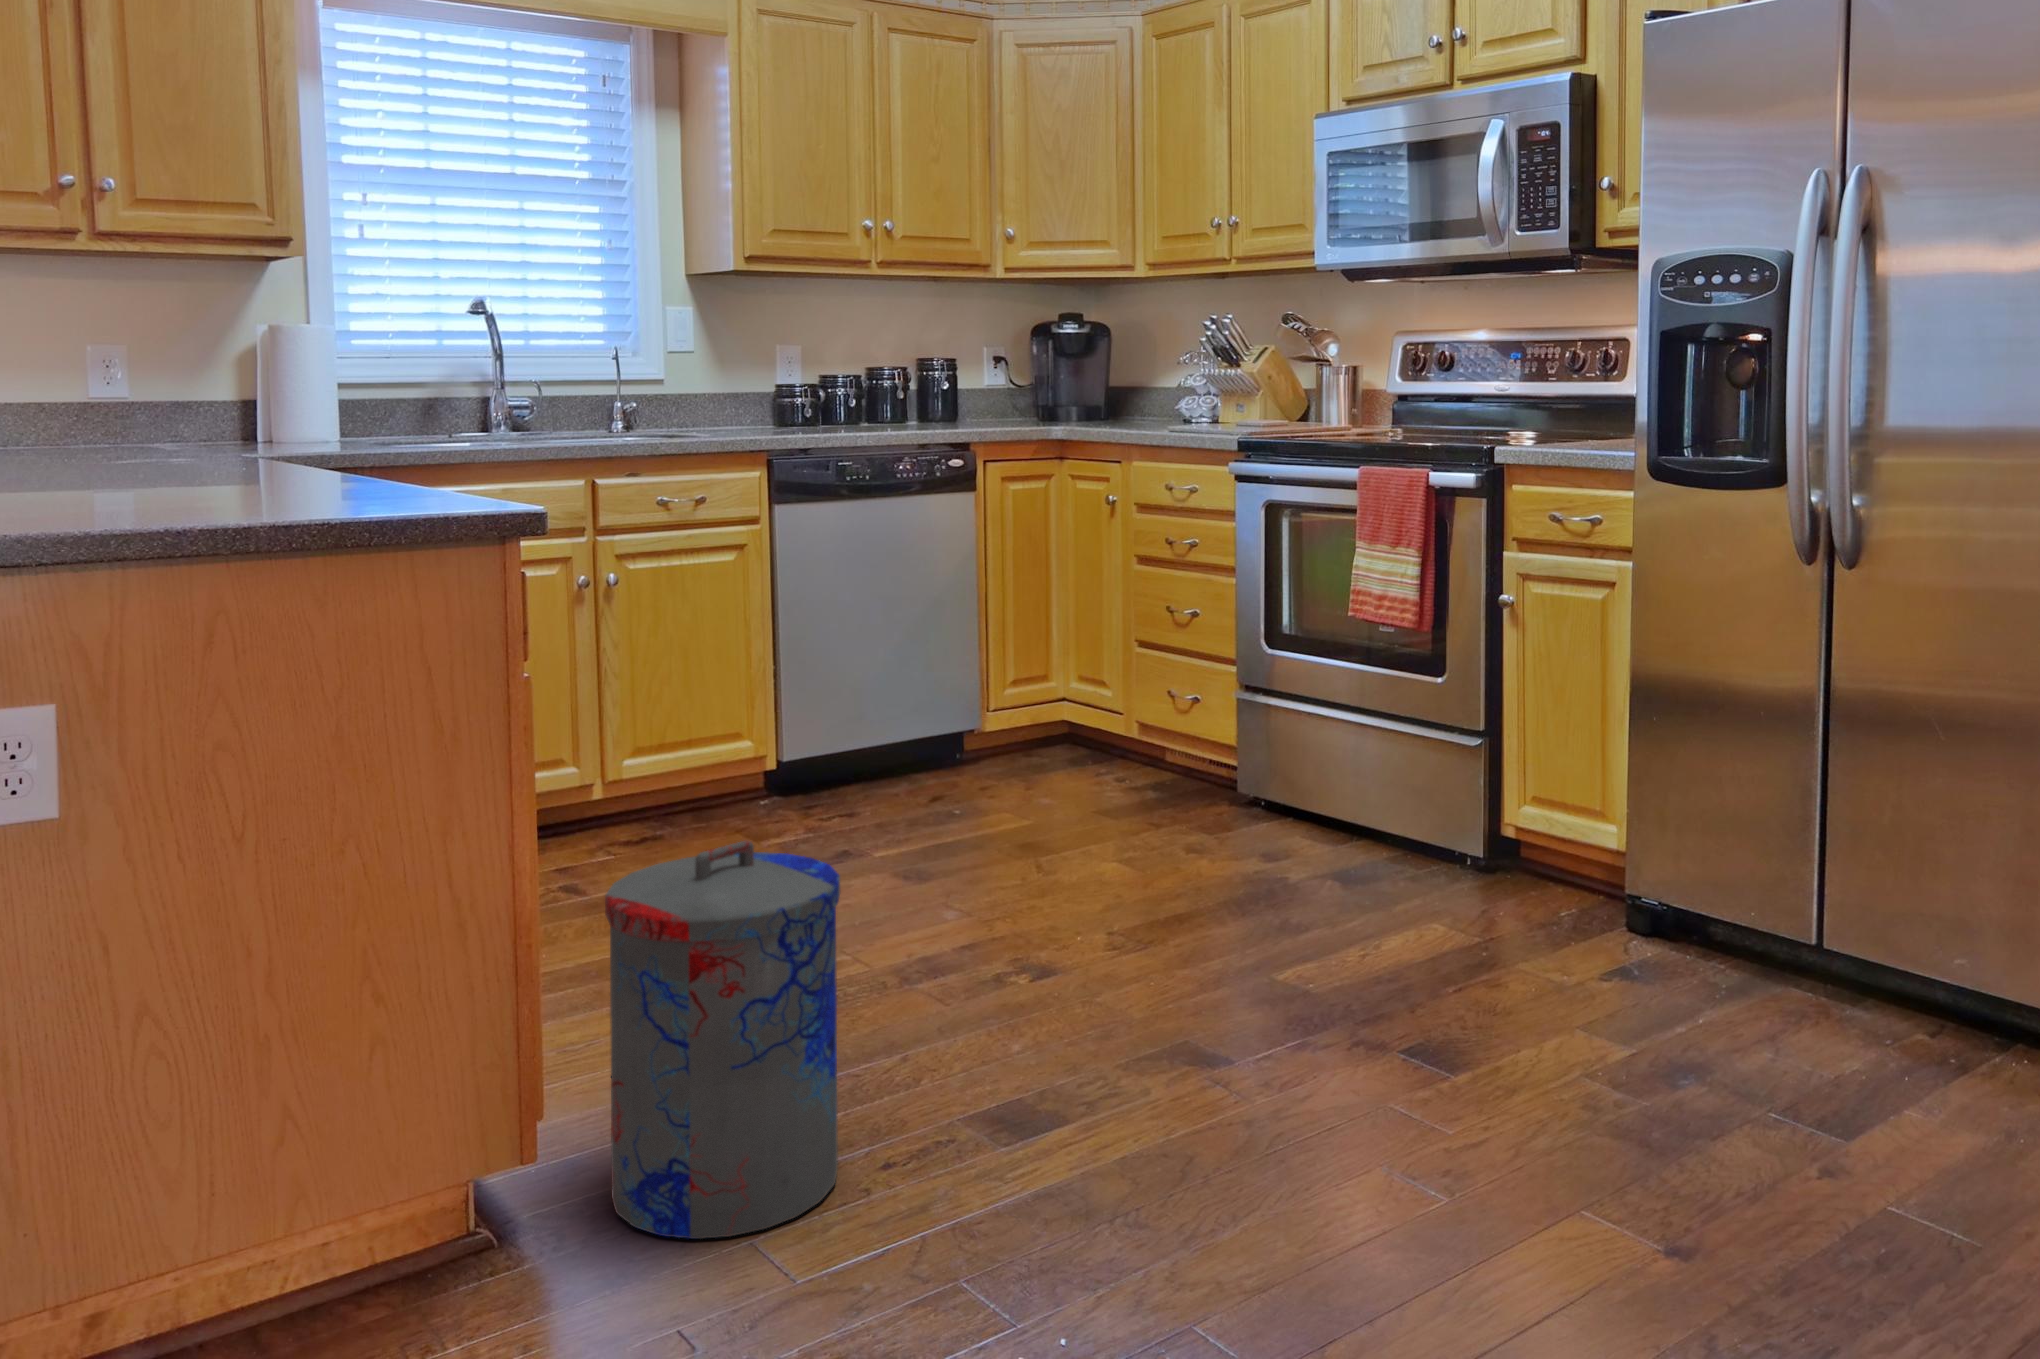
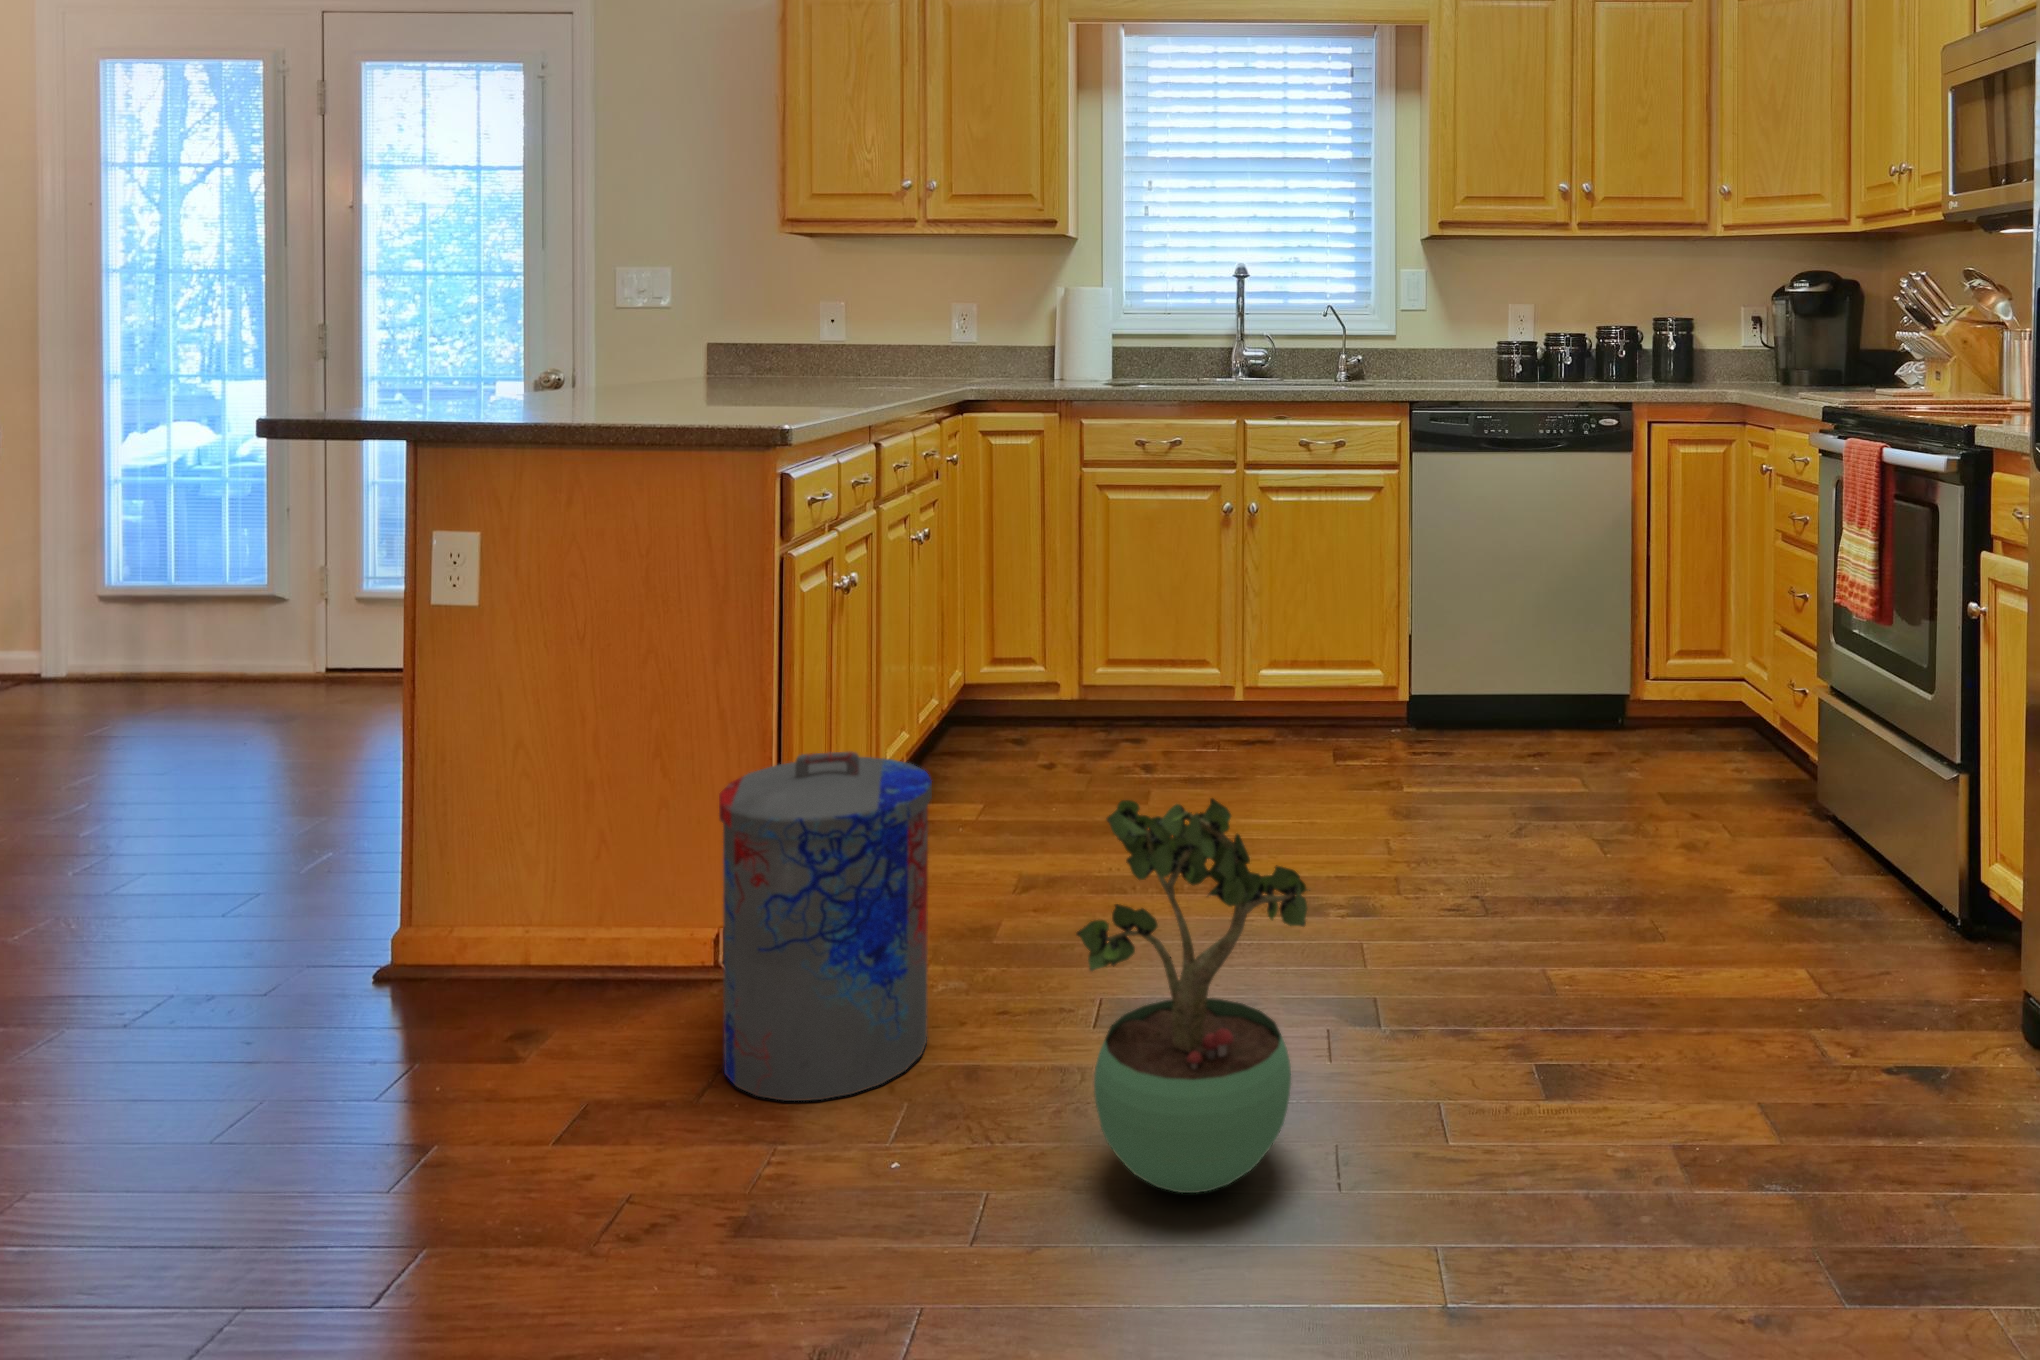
potted plant: none [1107,785,1337,1152] -> present [1077,798,1307,1193]

